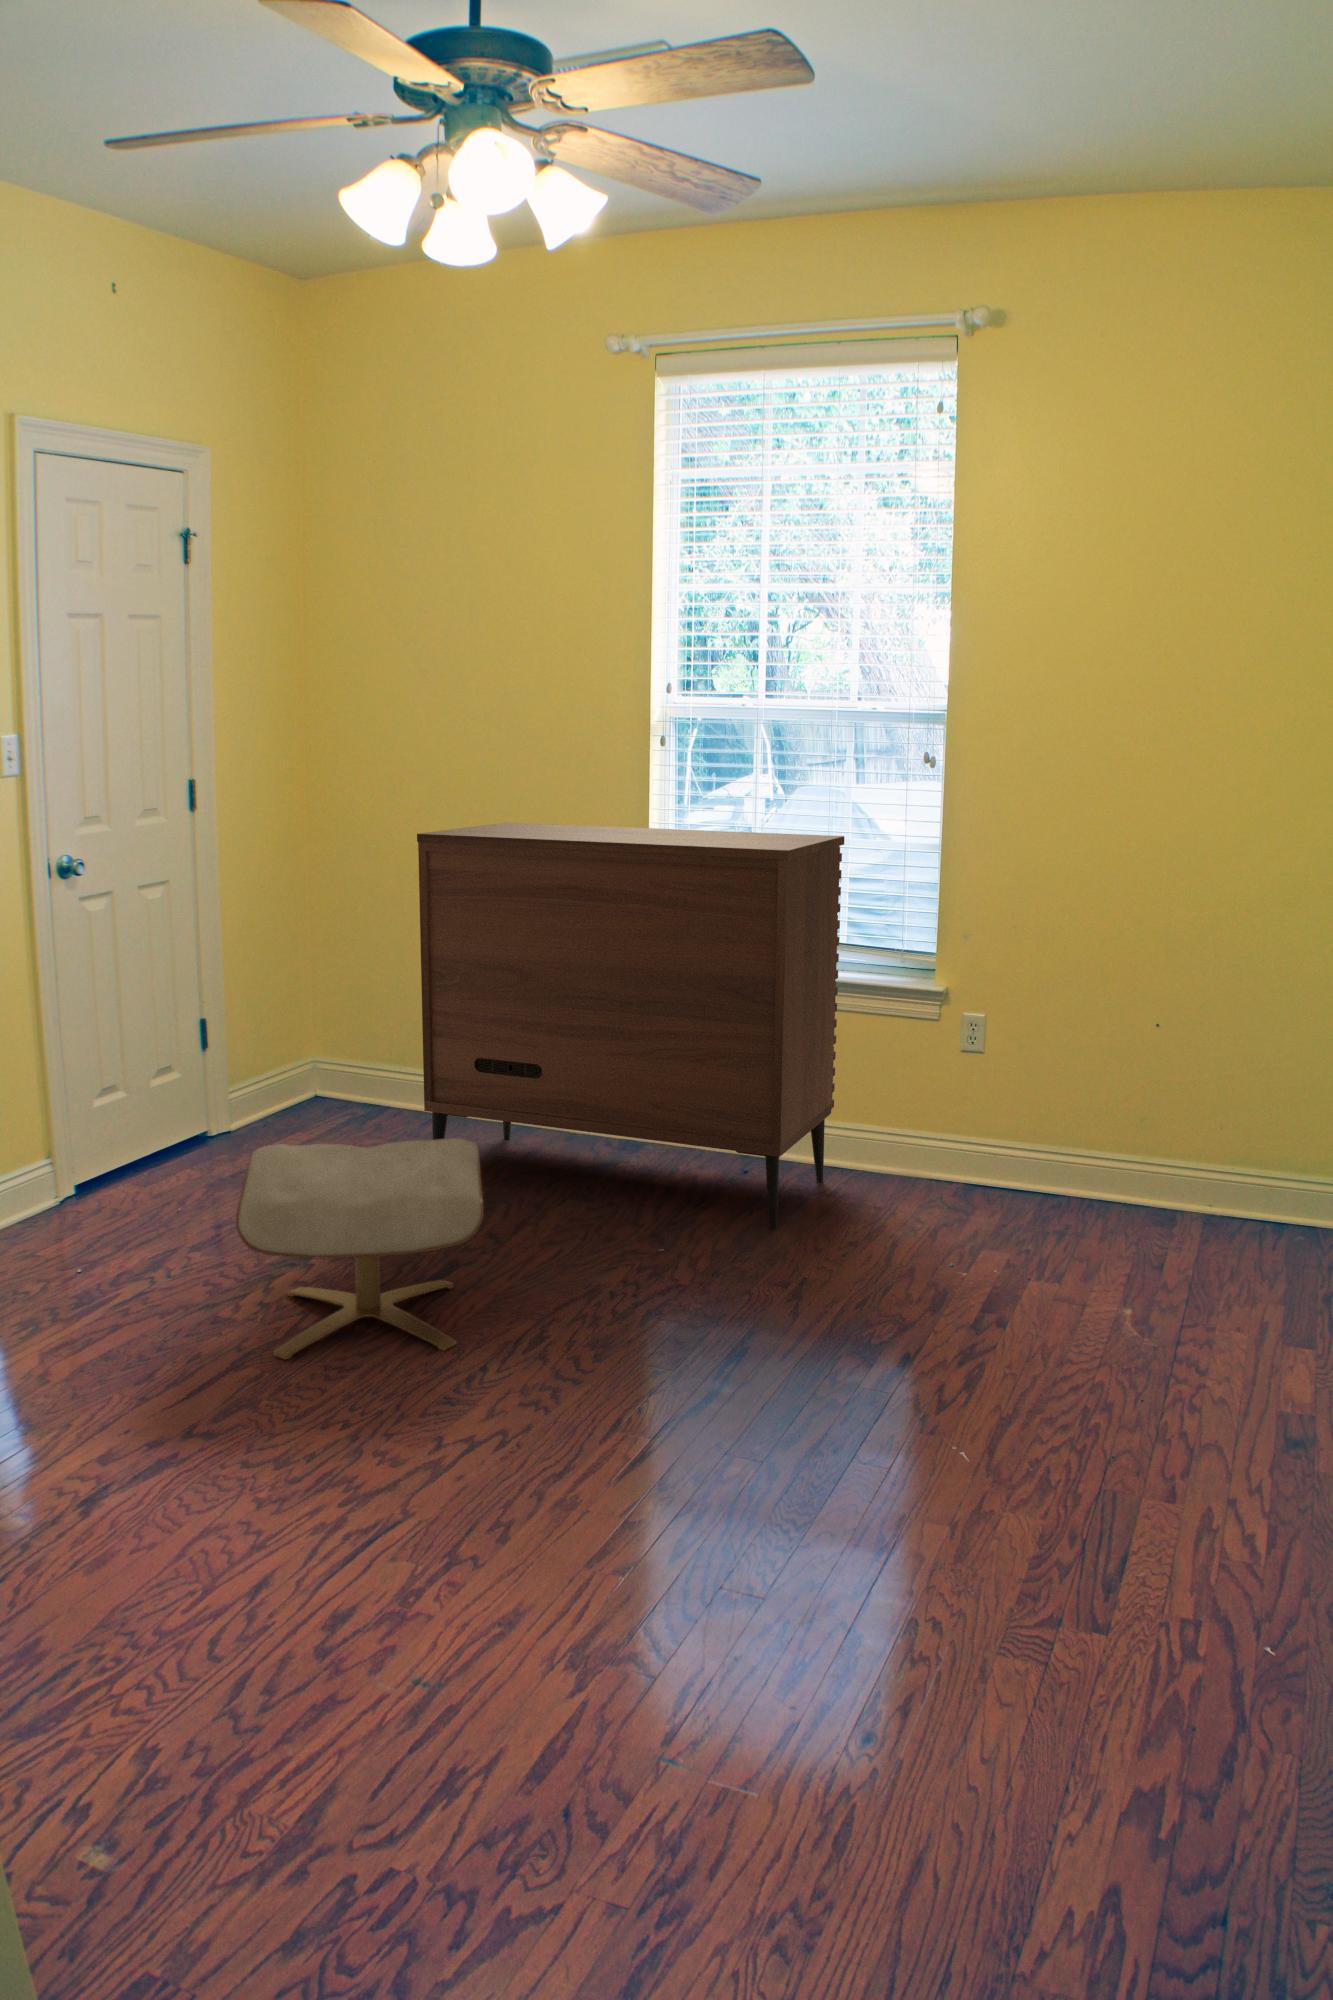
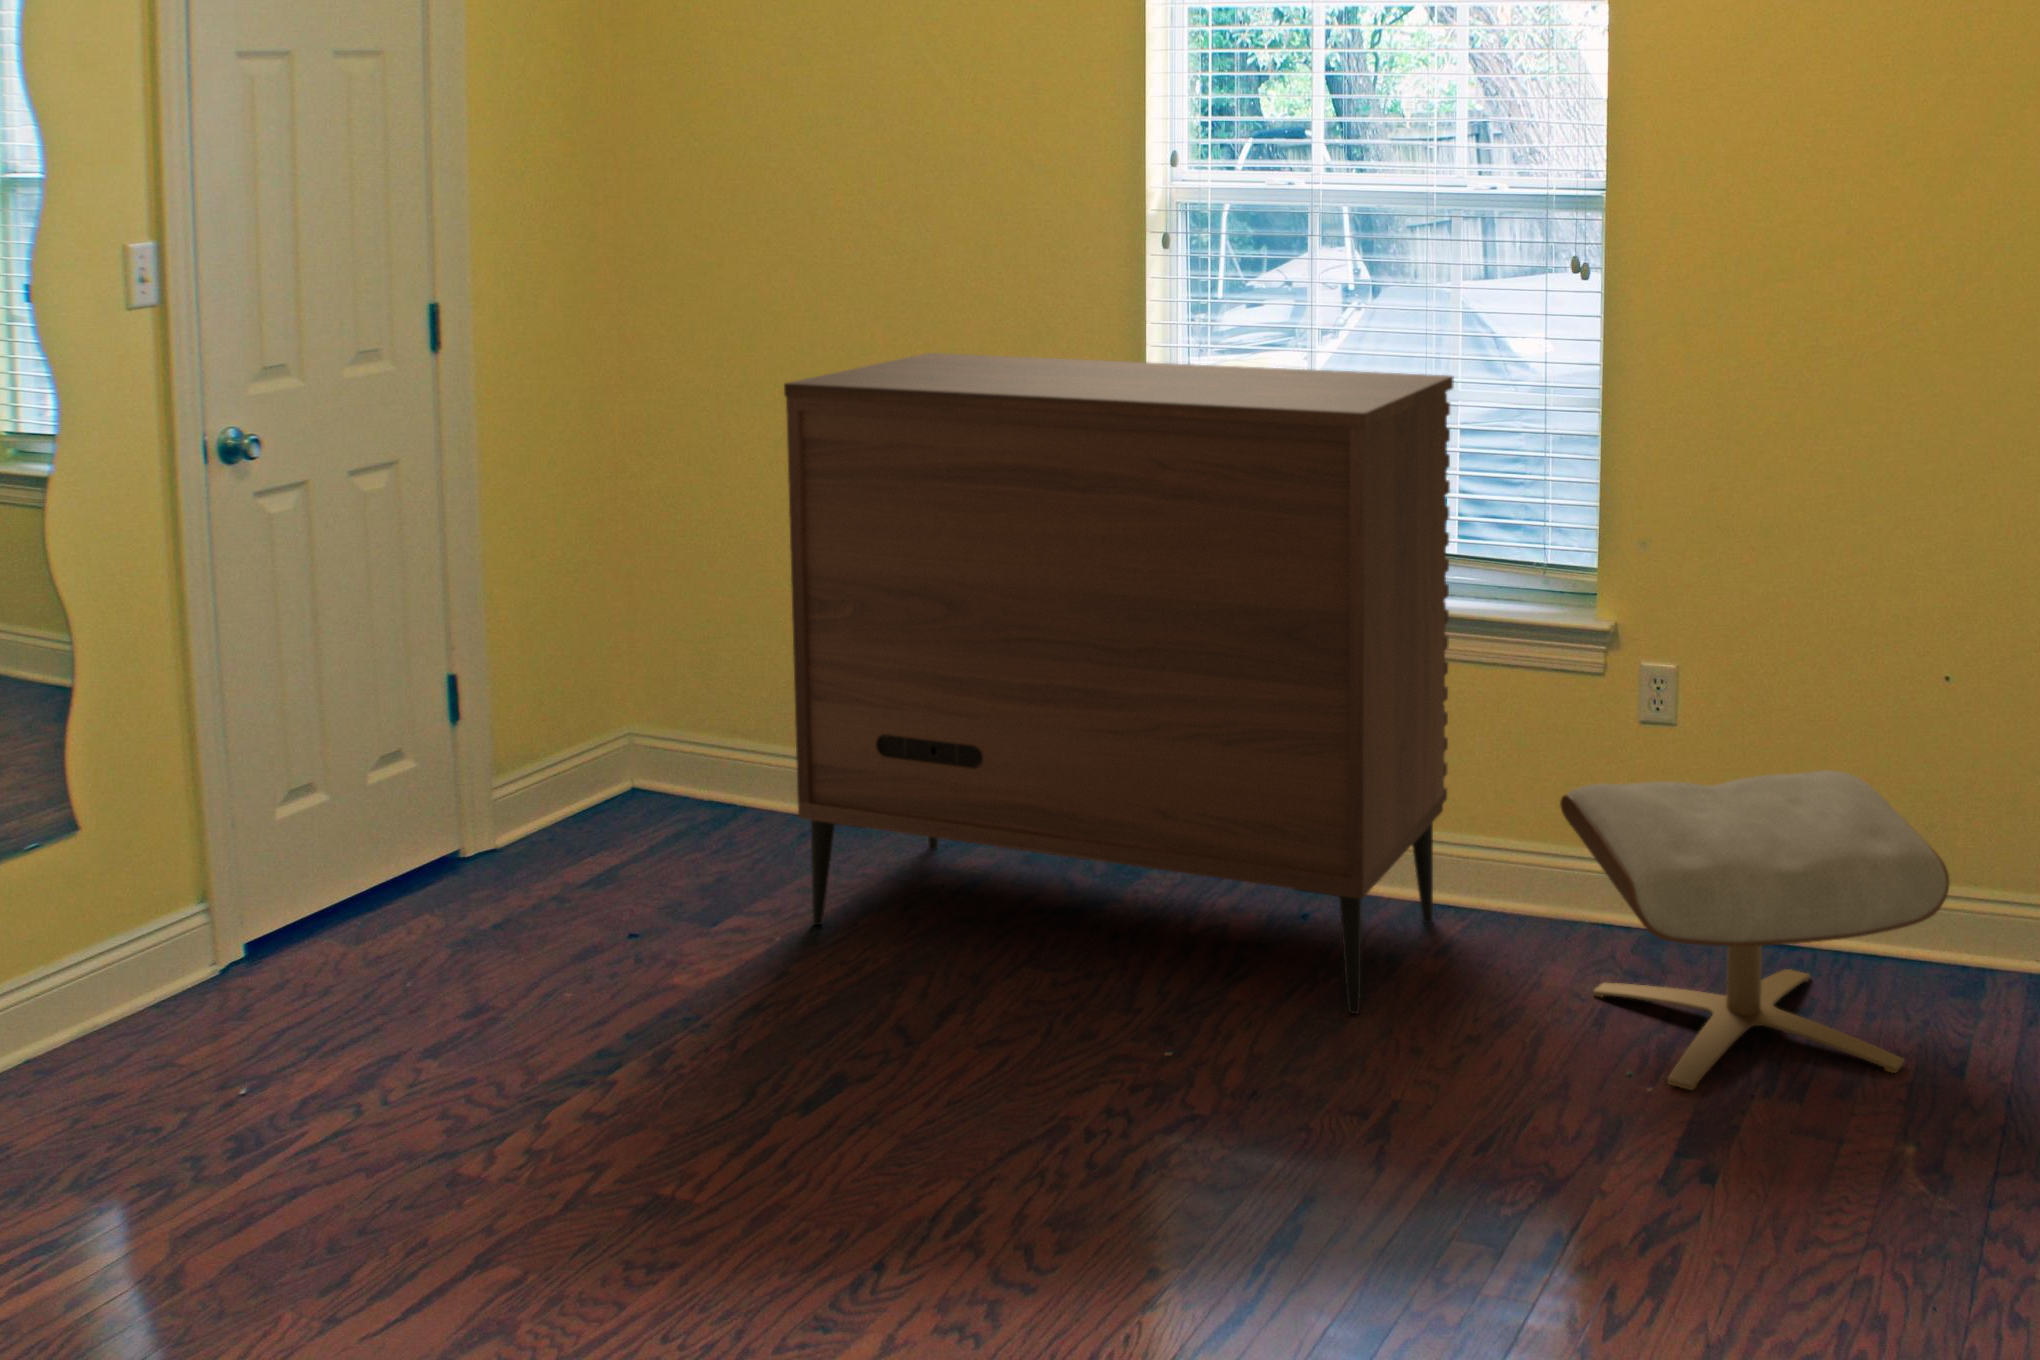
ottoman: present [236,1138,484,1359] -> present [1560,770,1950,1090]

